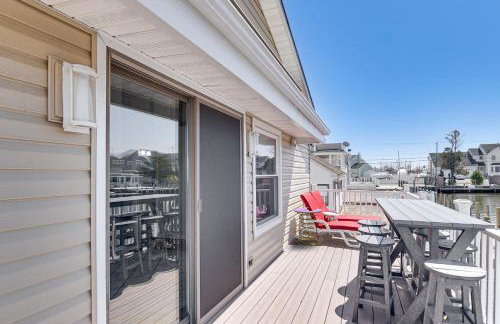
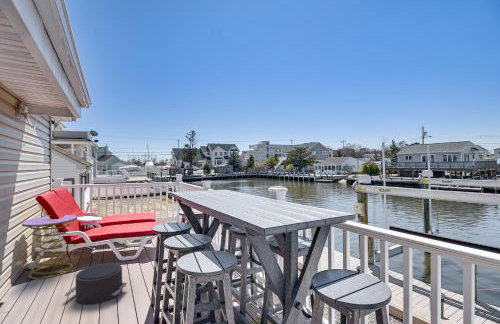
pouf: none [312,244,349,267] -> present [65,263,127,305]

